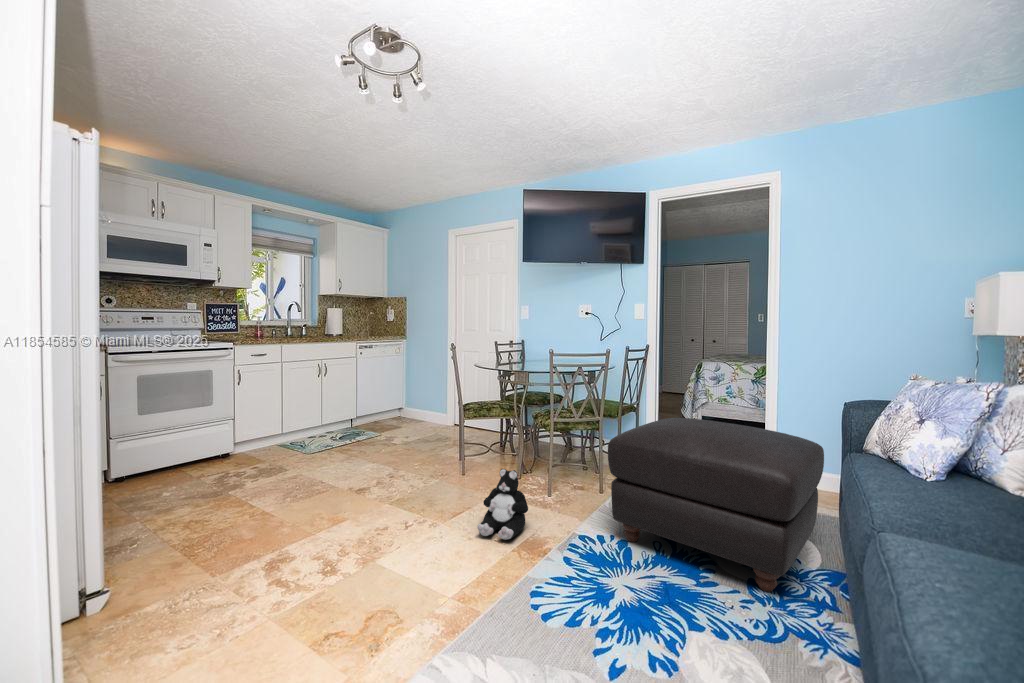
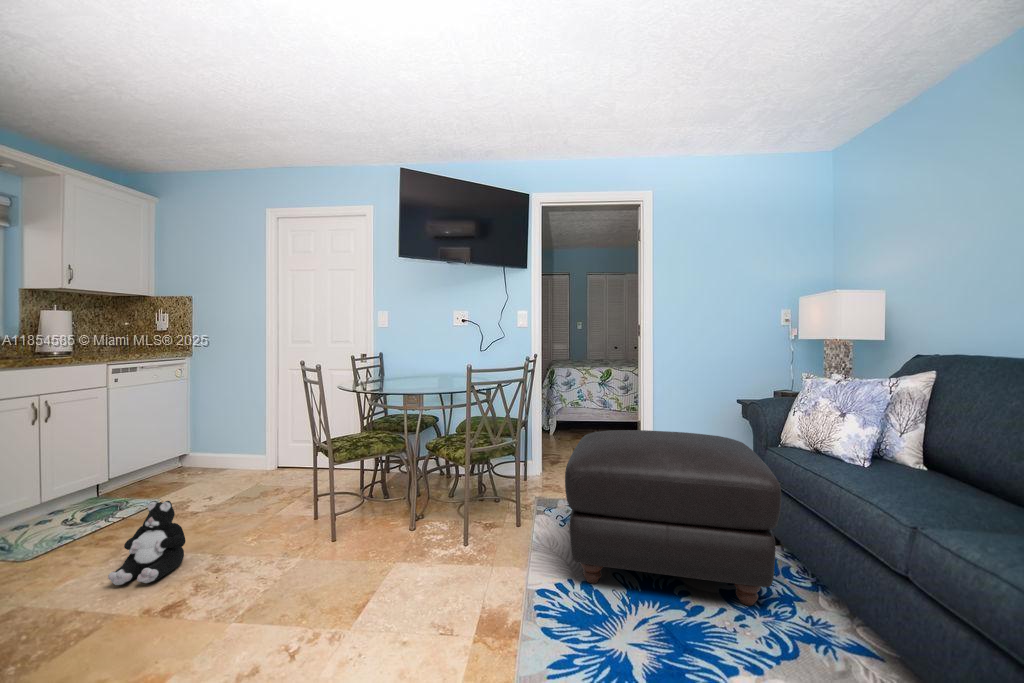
plush toy: present [477,469,528,540] -> present [108,501,186,585]

